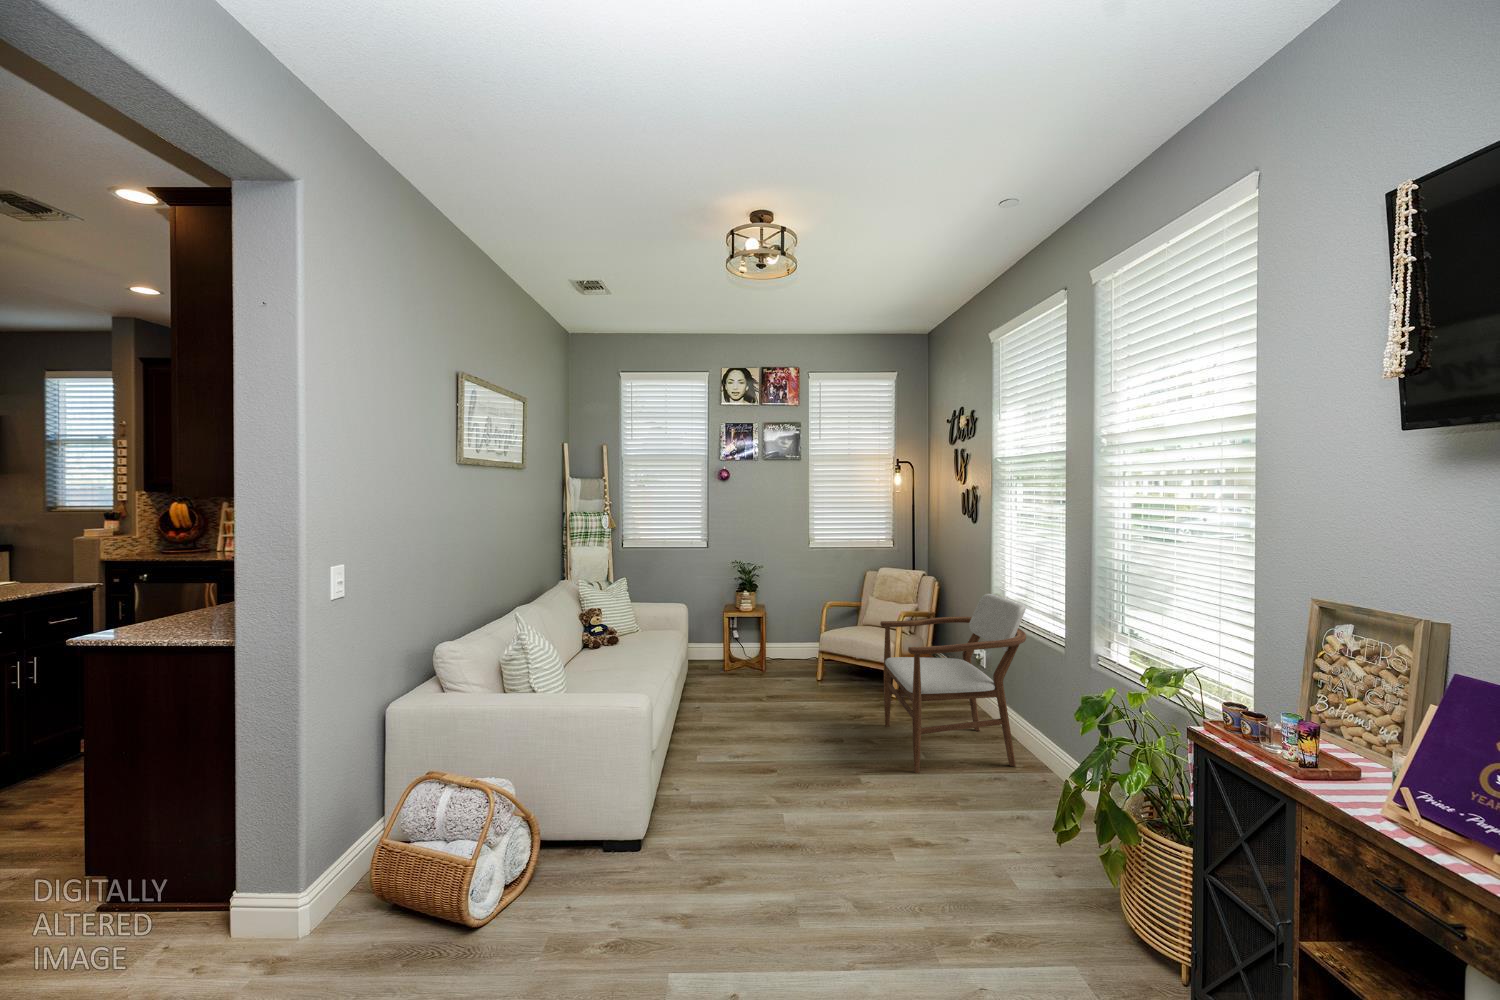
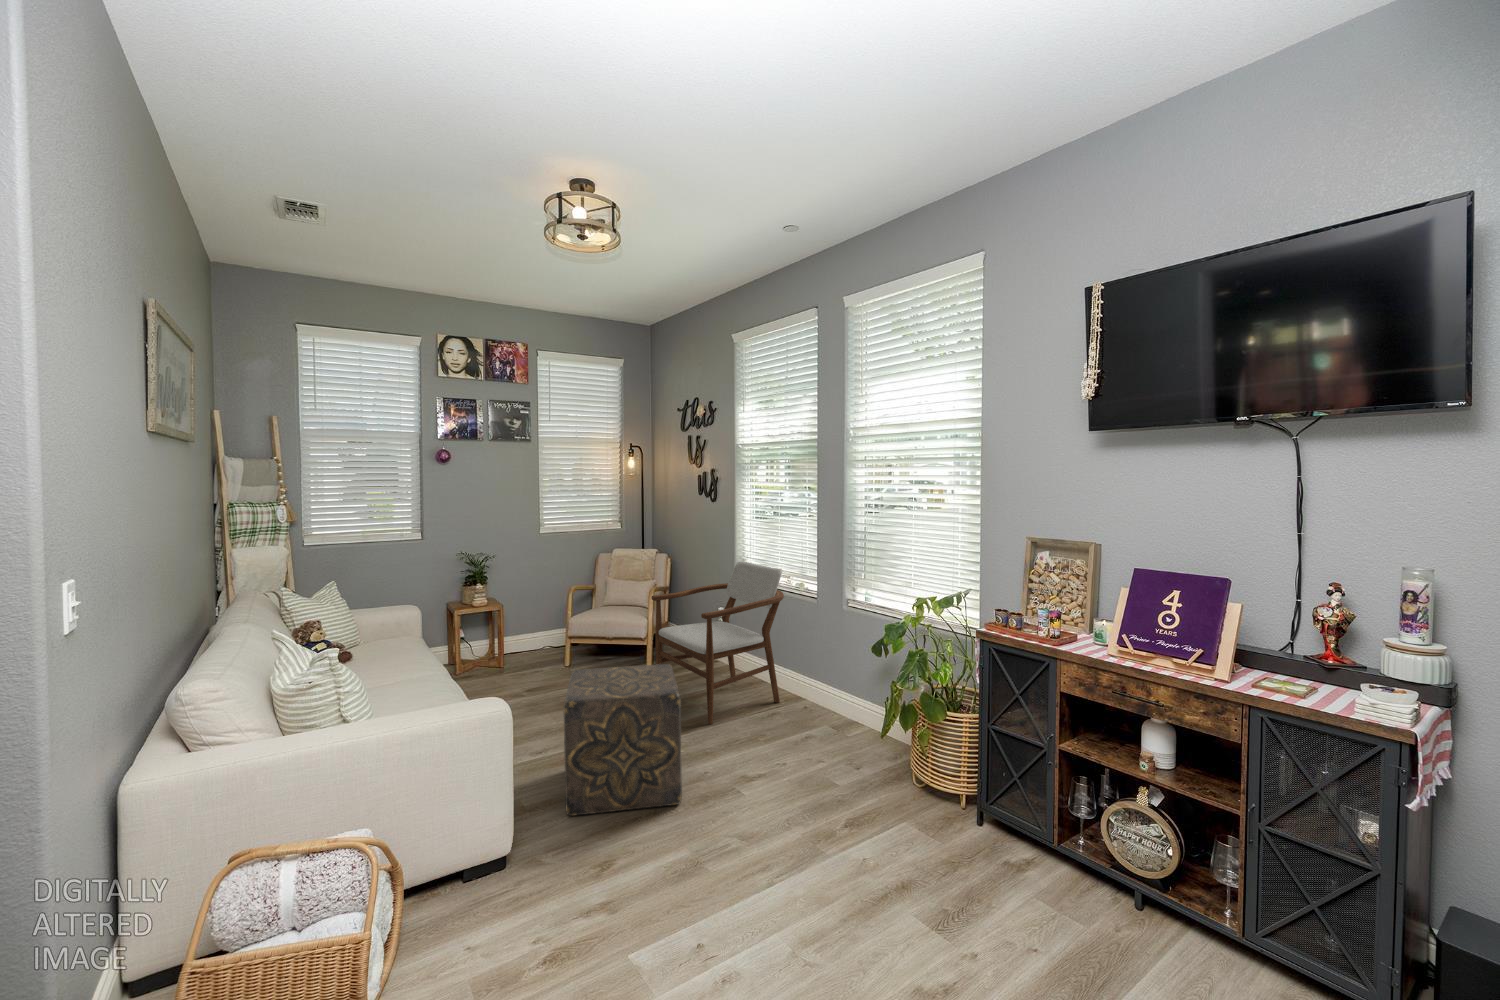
ottoman: none [713,686,850,850] -> present [563,664,682,816]

